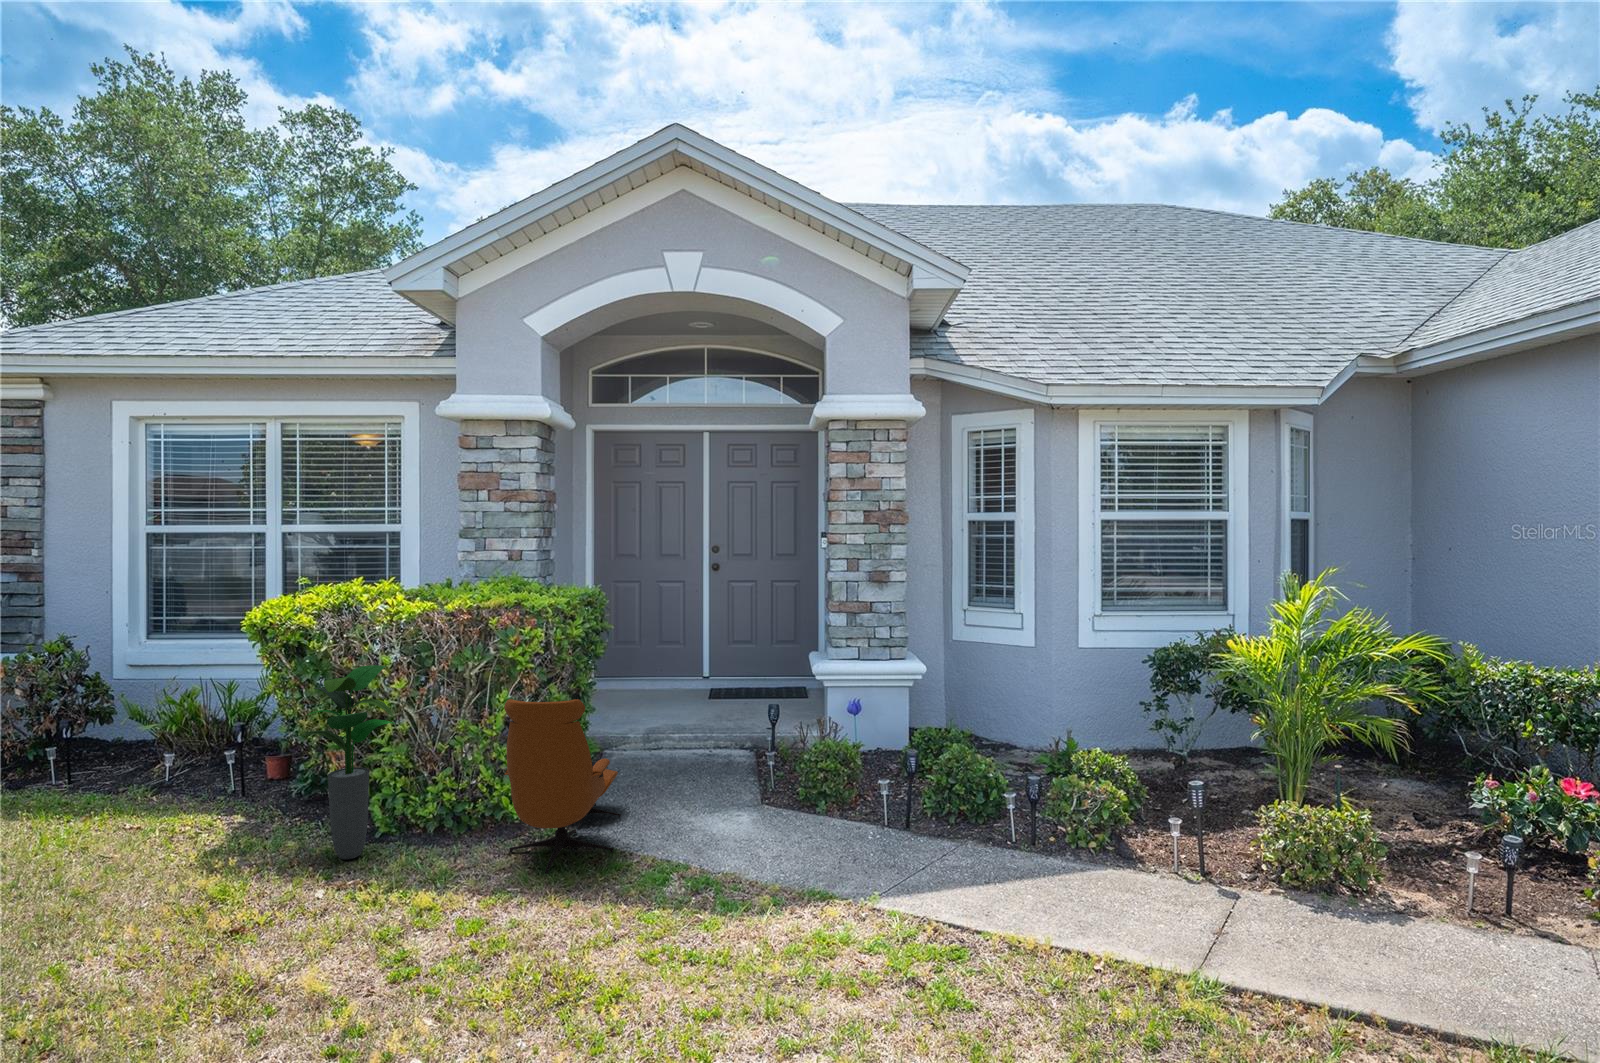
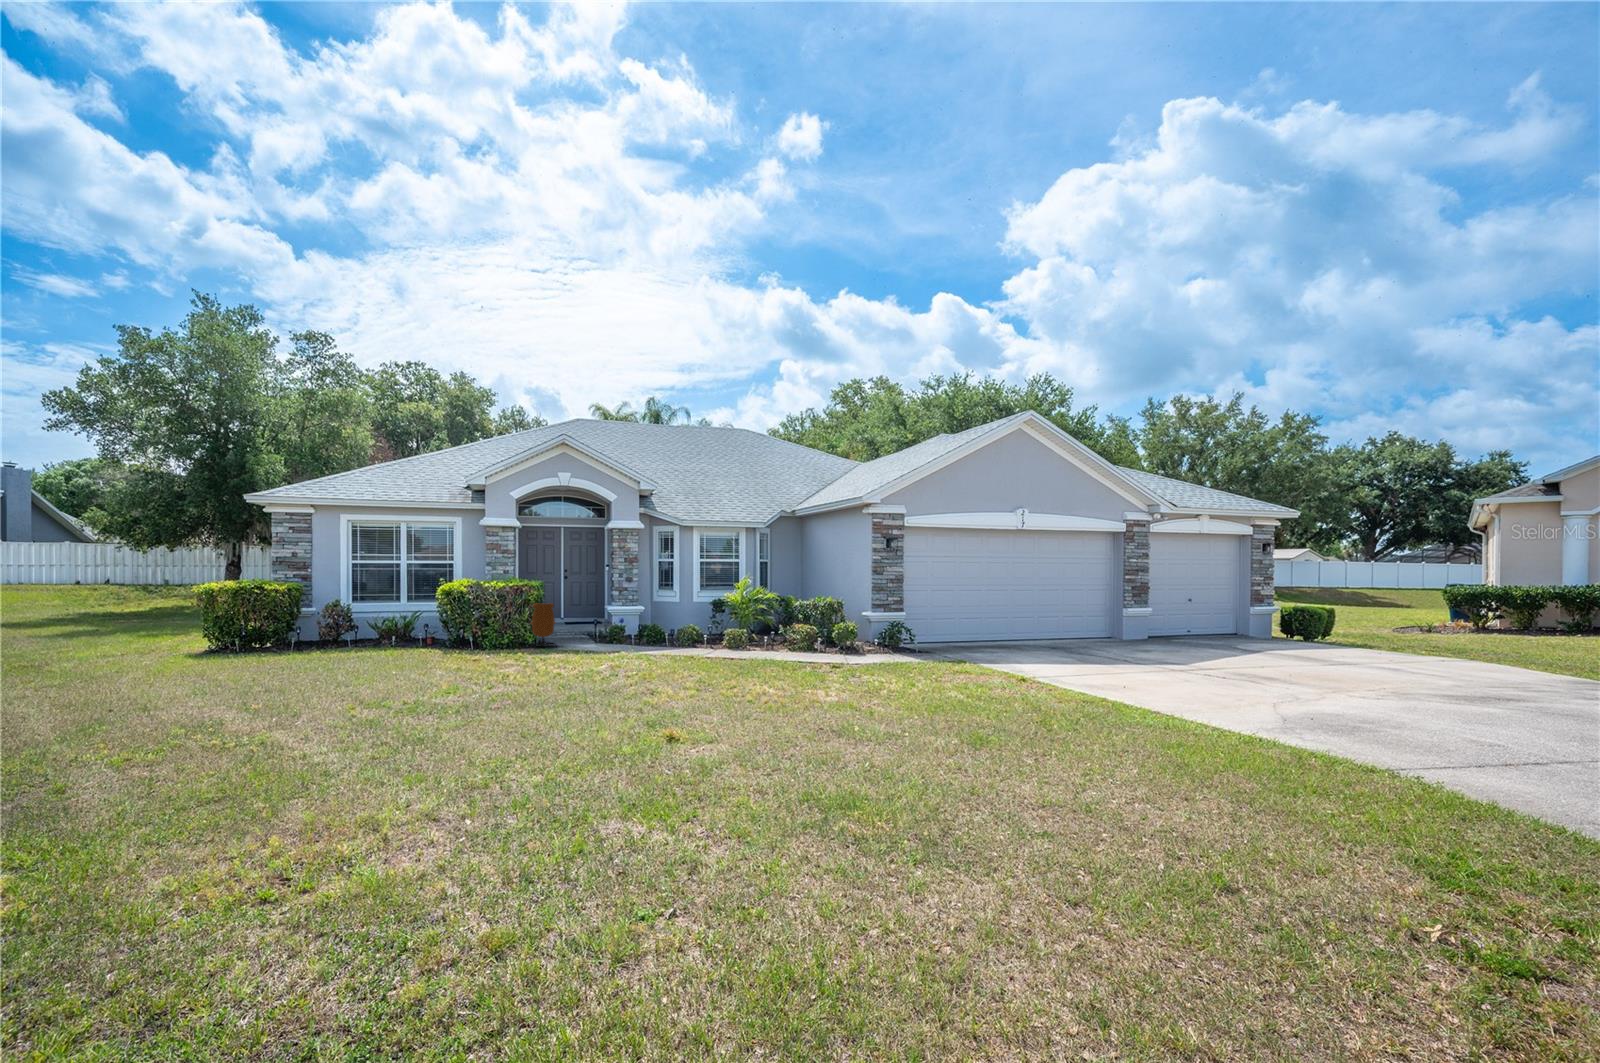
potted plant: present [300,665,395,859] -> none [473,598,497,648]

